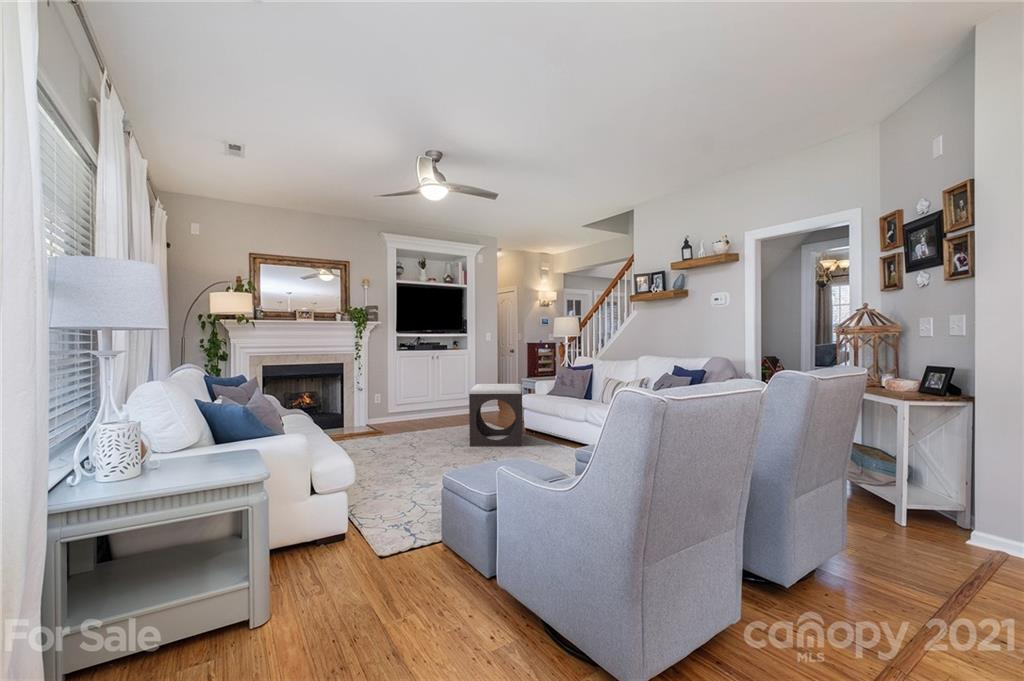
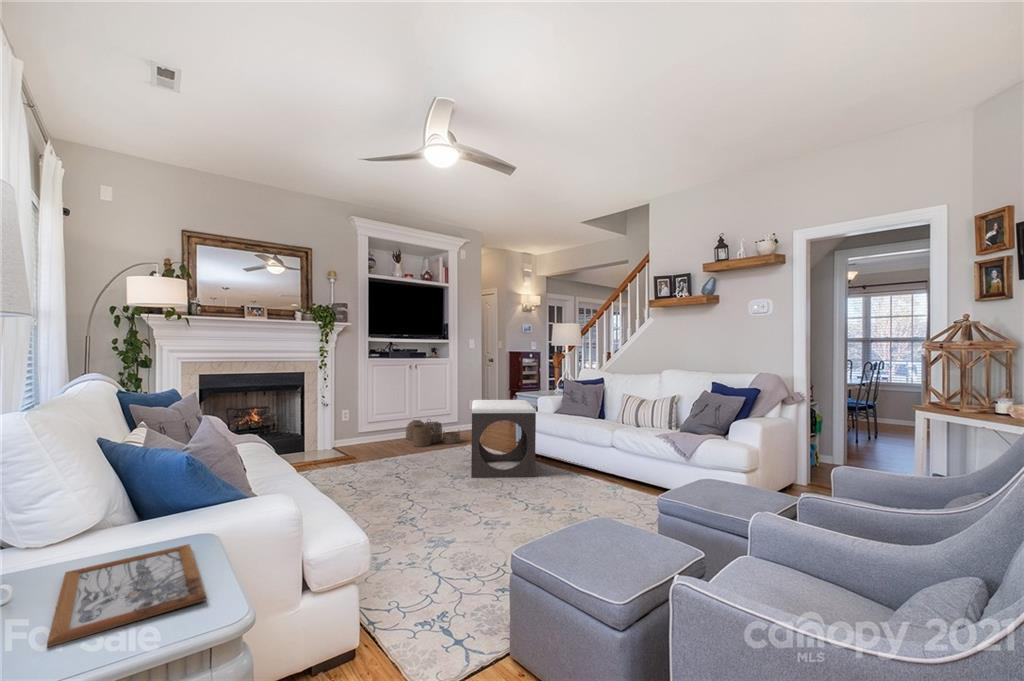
woven basket: none [429,402,473,424] -> present [406,420,460,447]
picture frame: none [177,450,246,478] -> present [47,544,206,647]

